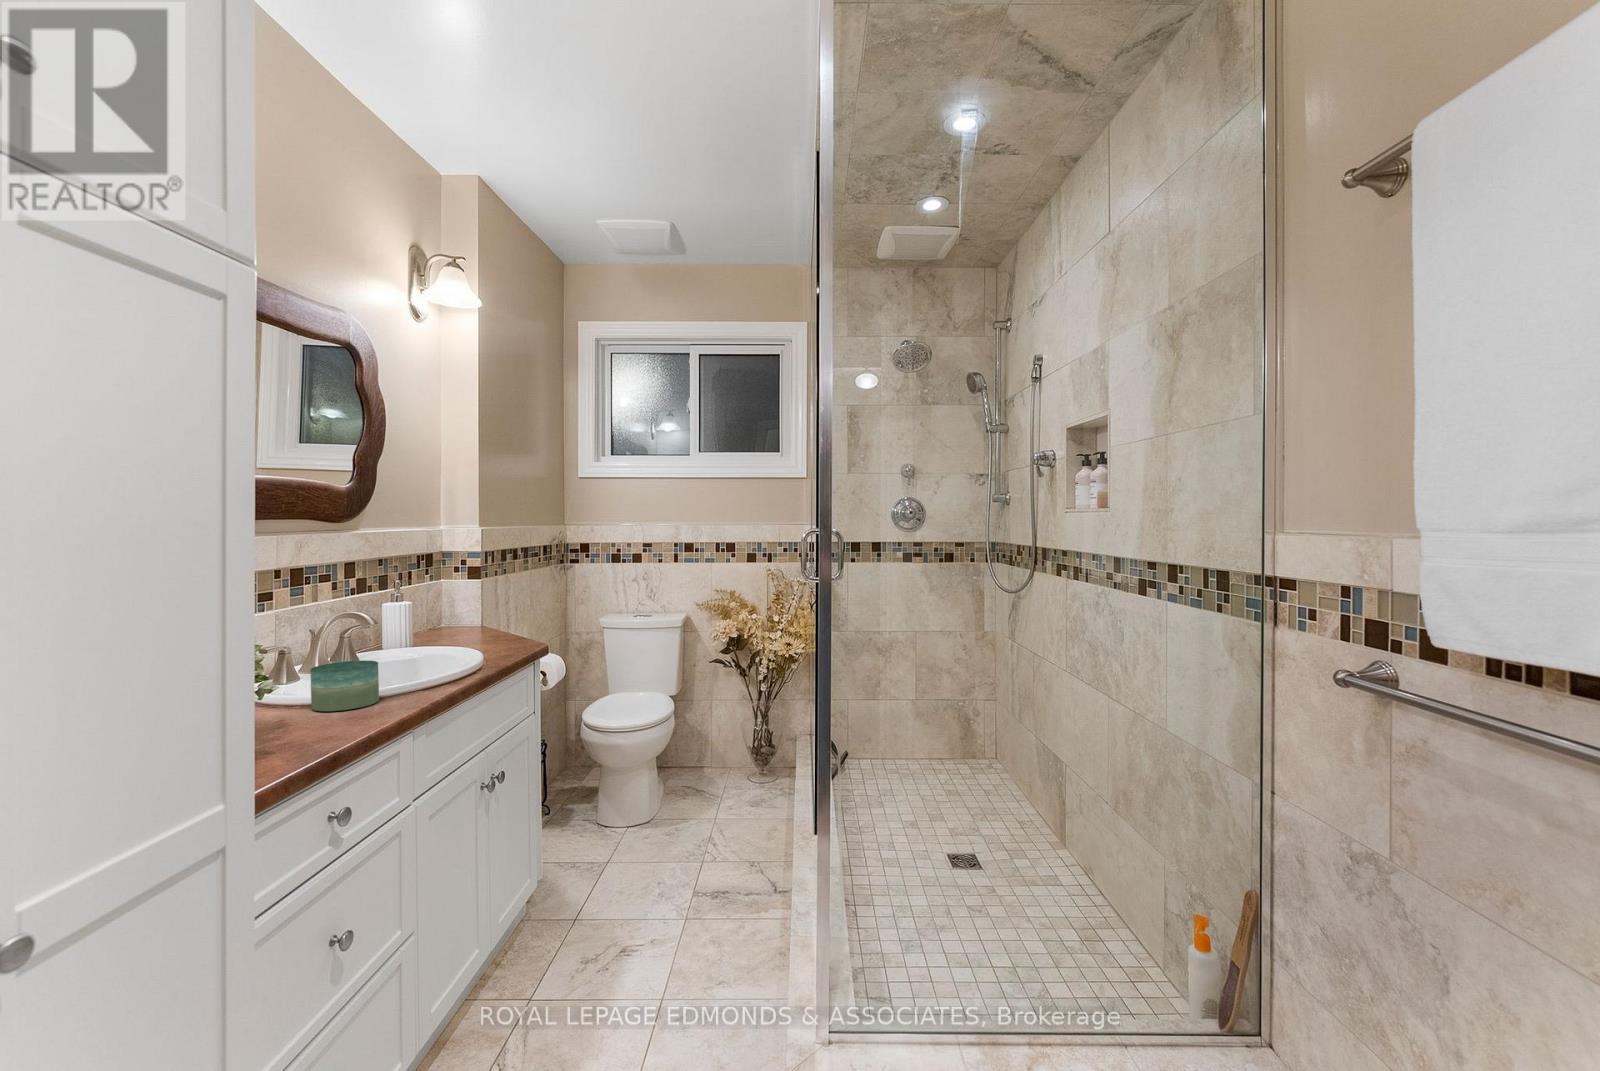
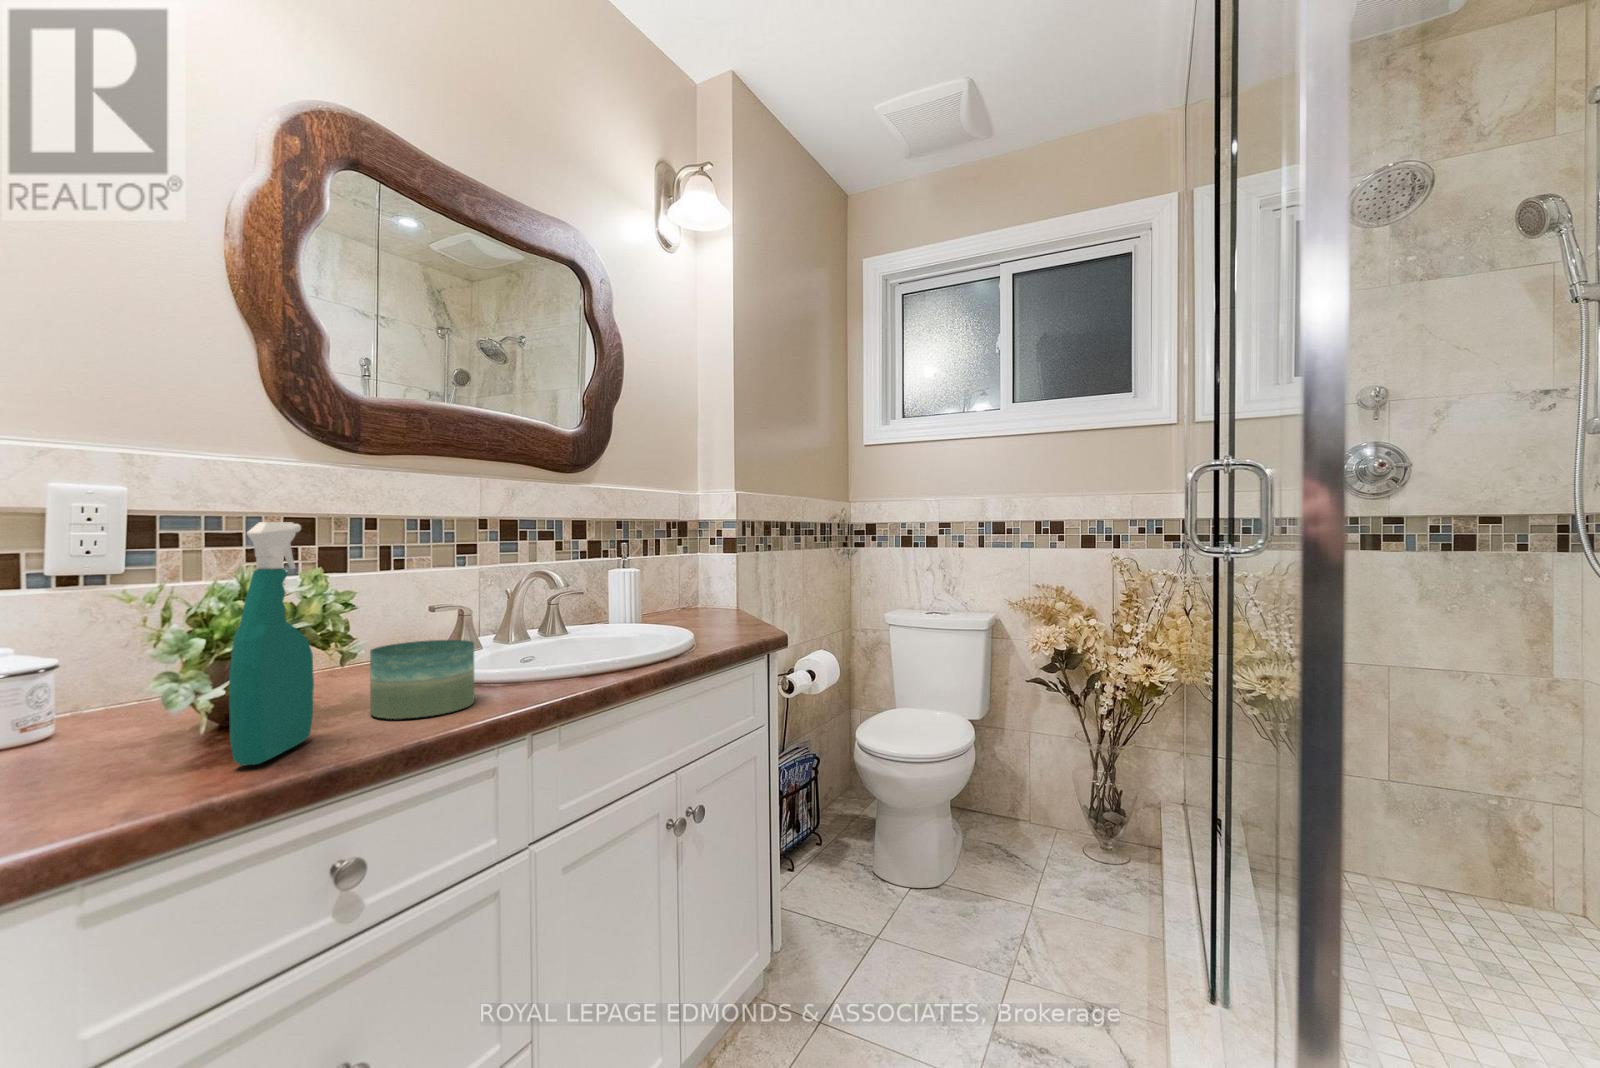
spray bottle: none [289,596,311,735] -> present [229,522,314,766]

